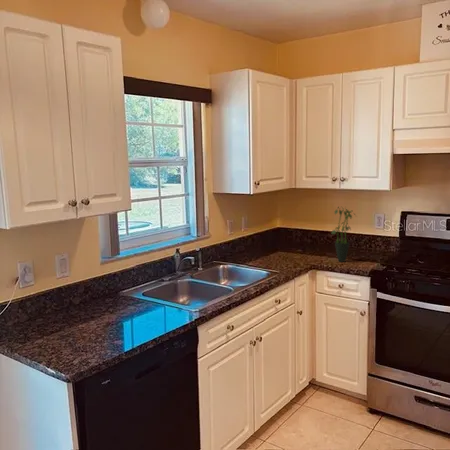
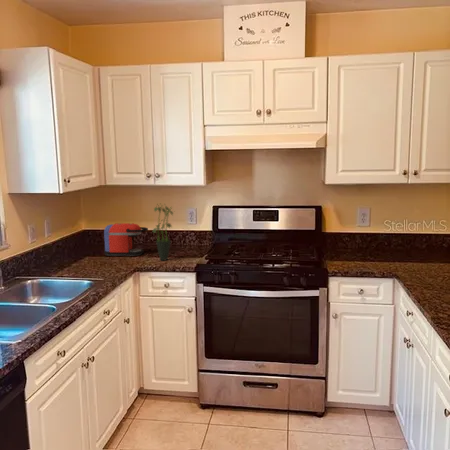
coffee maker: none [290,223,332,255] -> present [104,223,148,256]

